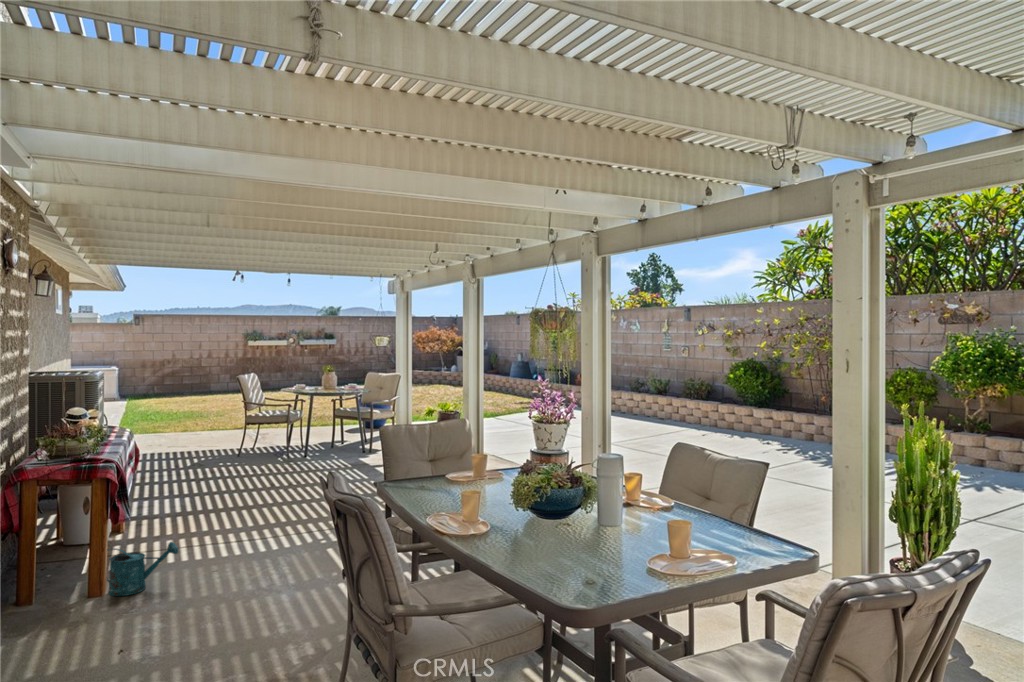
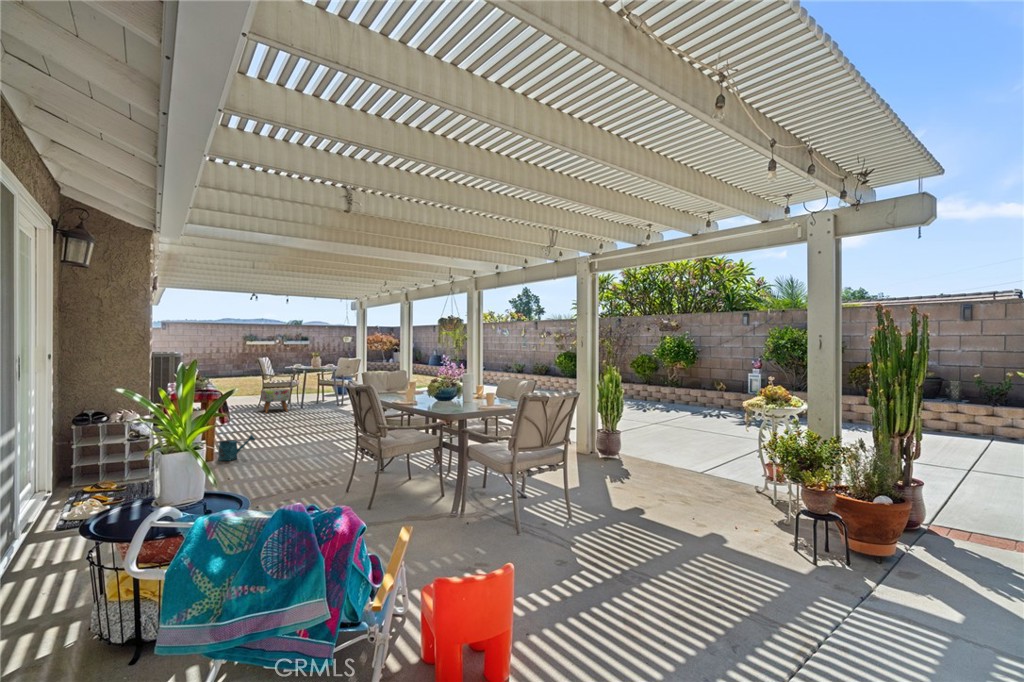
ottoman: none [237,426,284,468] -> present [261,388,290,413]

